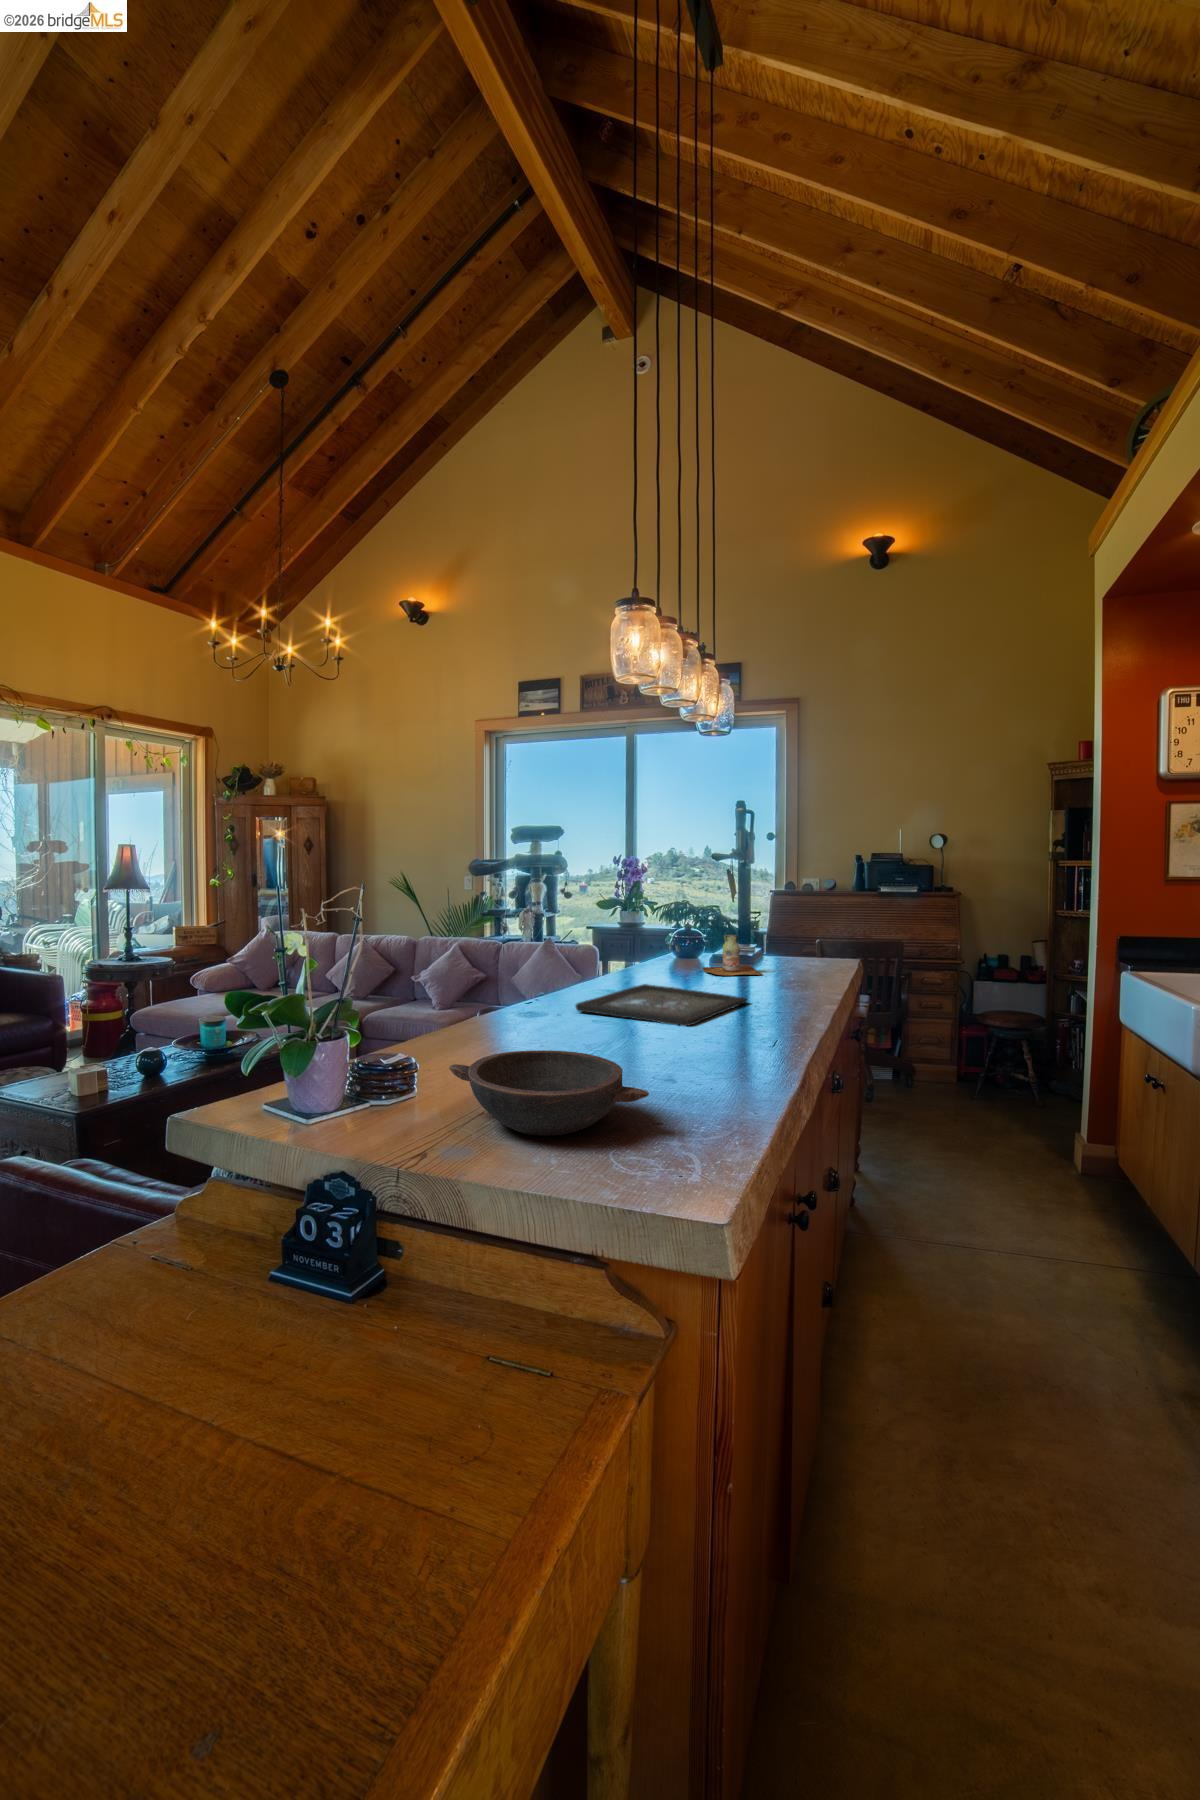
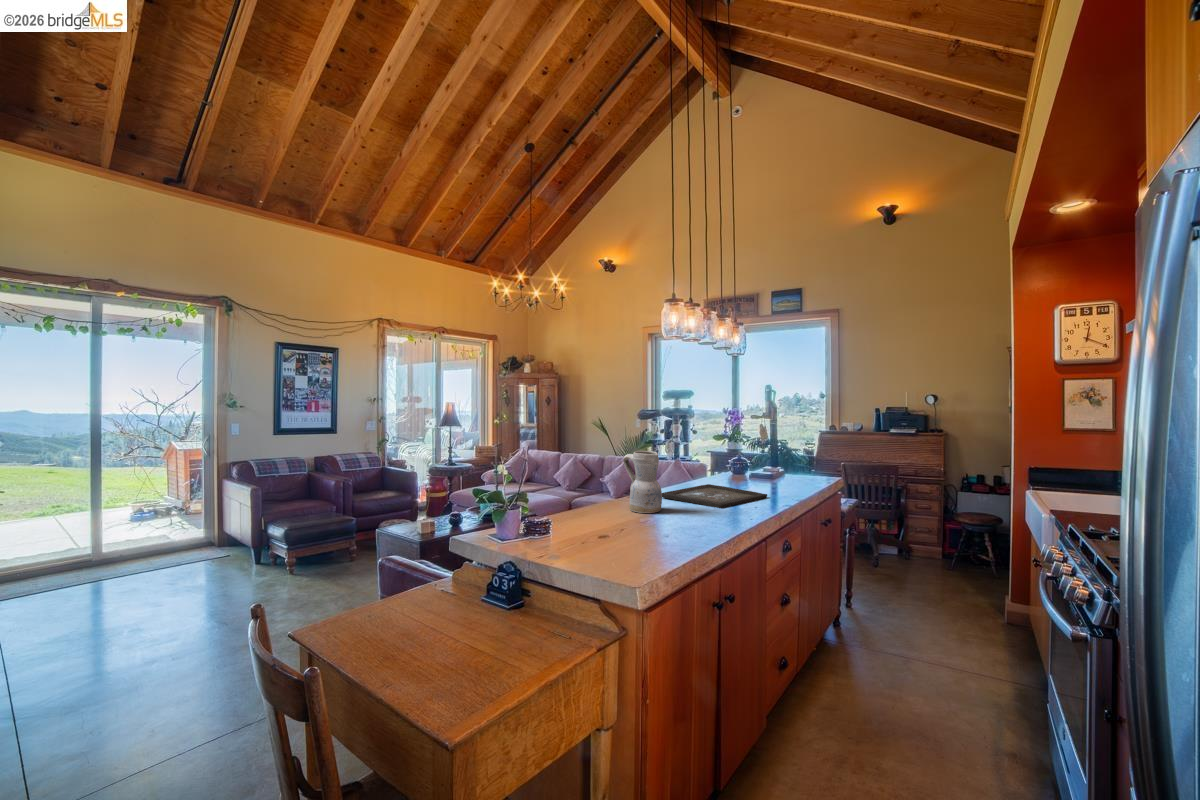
ceramic pitcher: none [522,929,593,1043] -> present [623,451,662,513]
bottle: present [702,934,764,976] -> none [755,456,794,482]
bowl: present [449,1050,649,1136] -> none [567,512,658,552]

